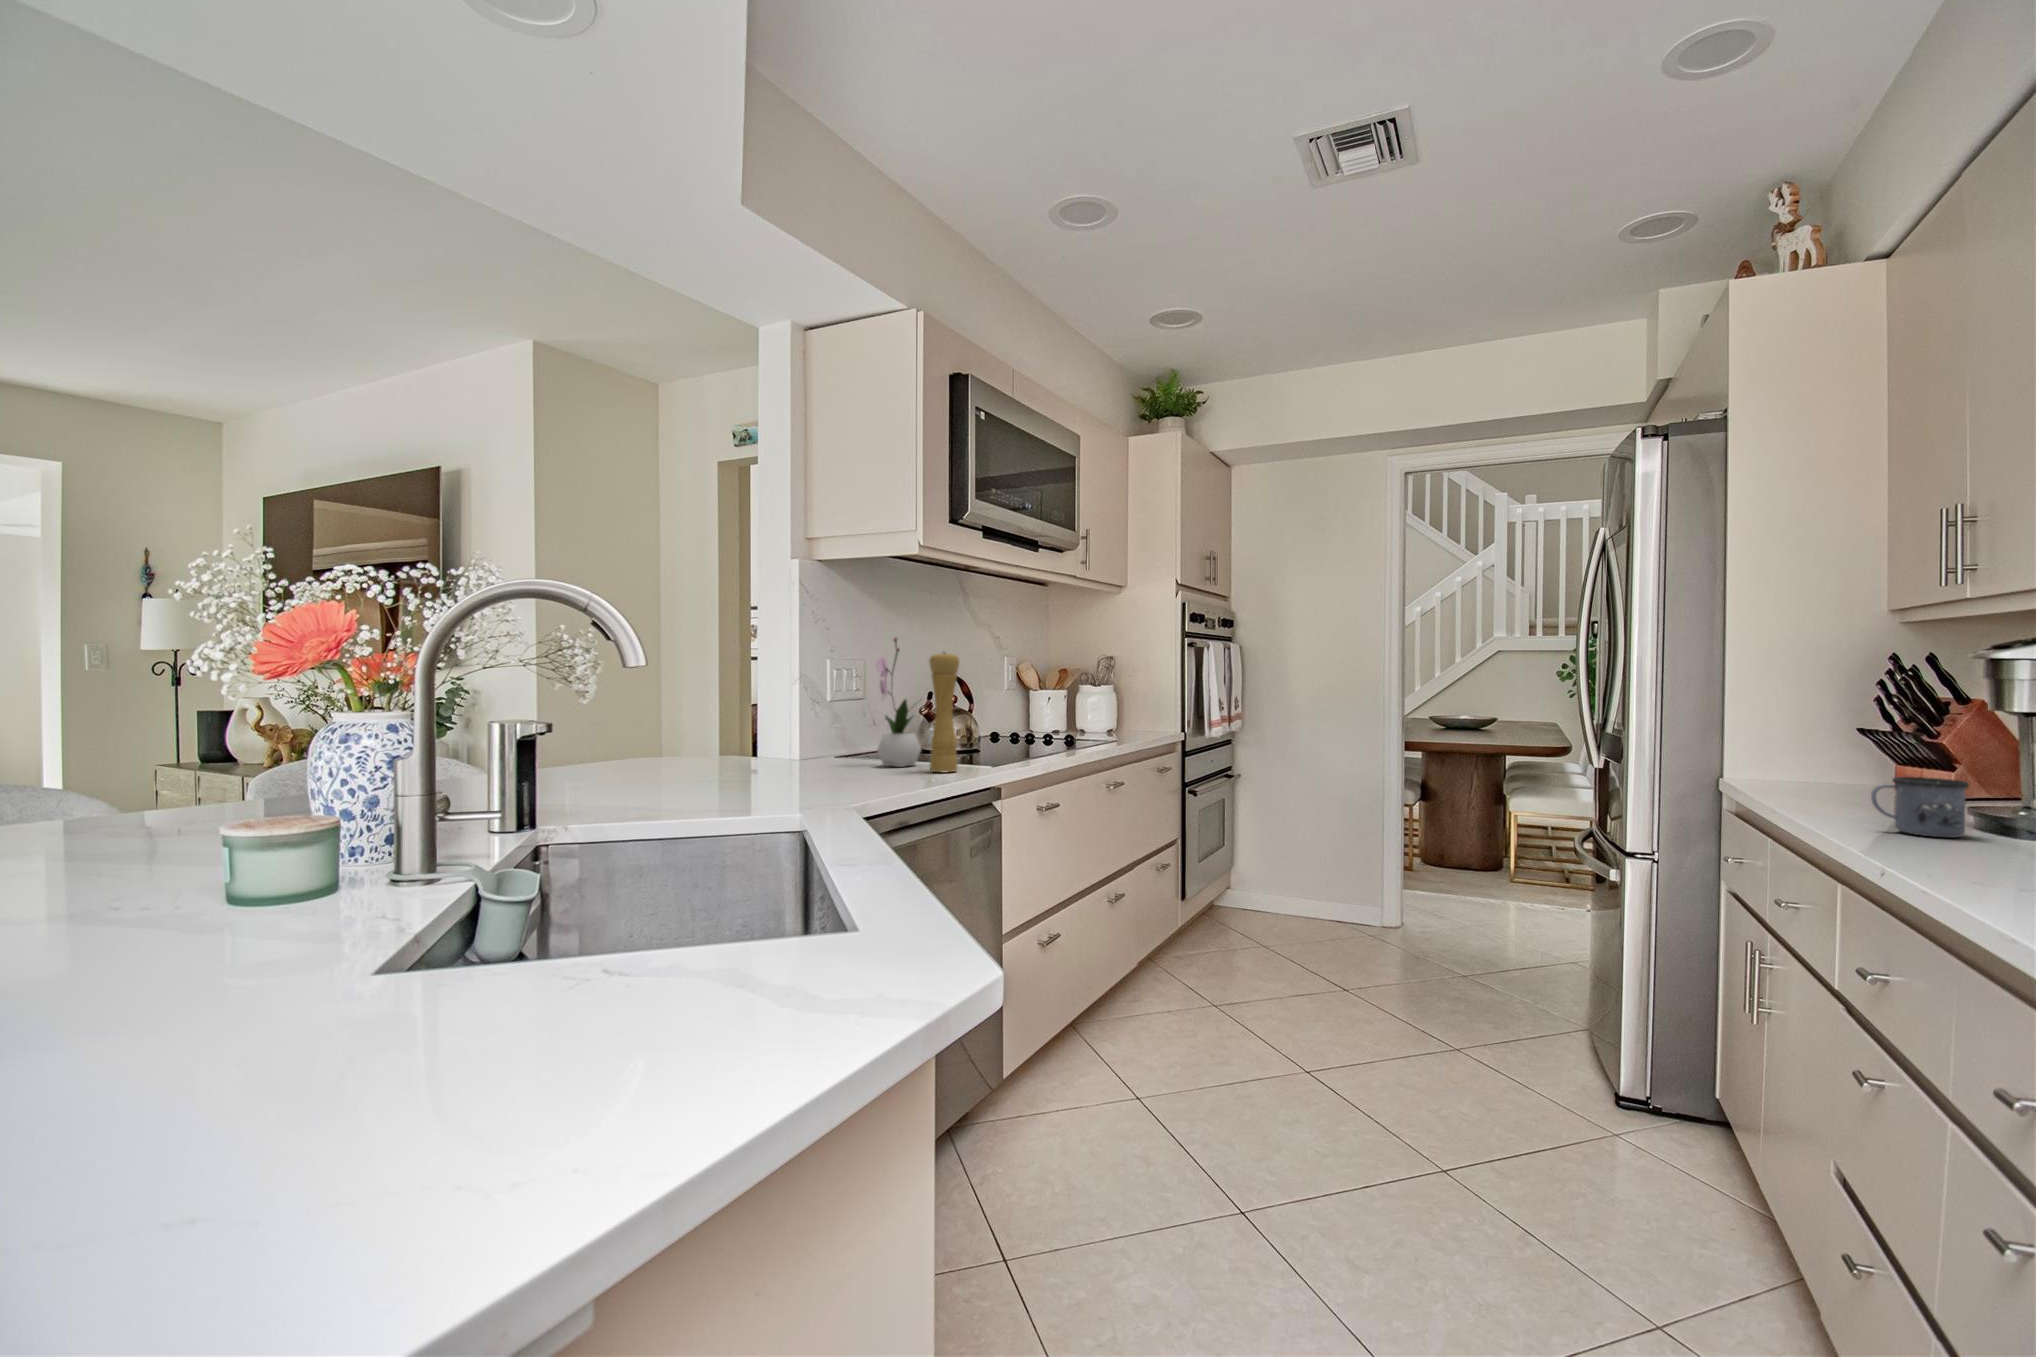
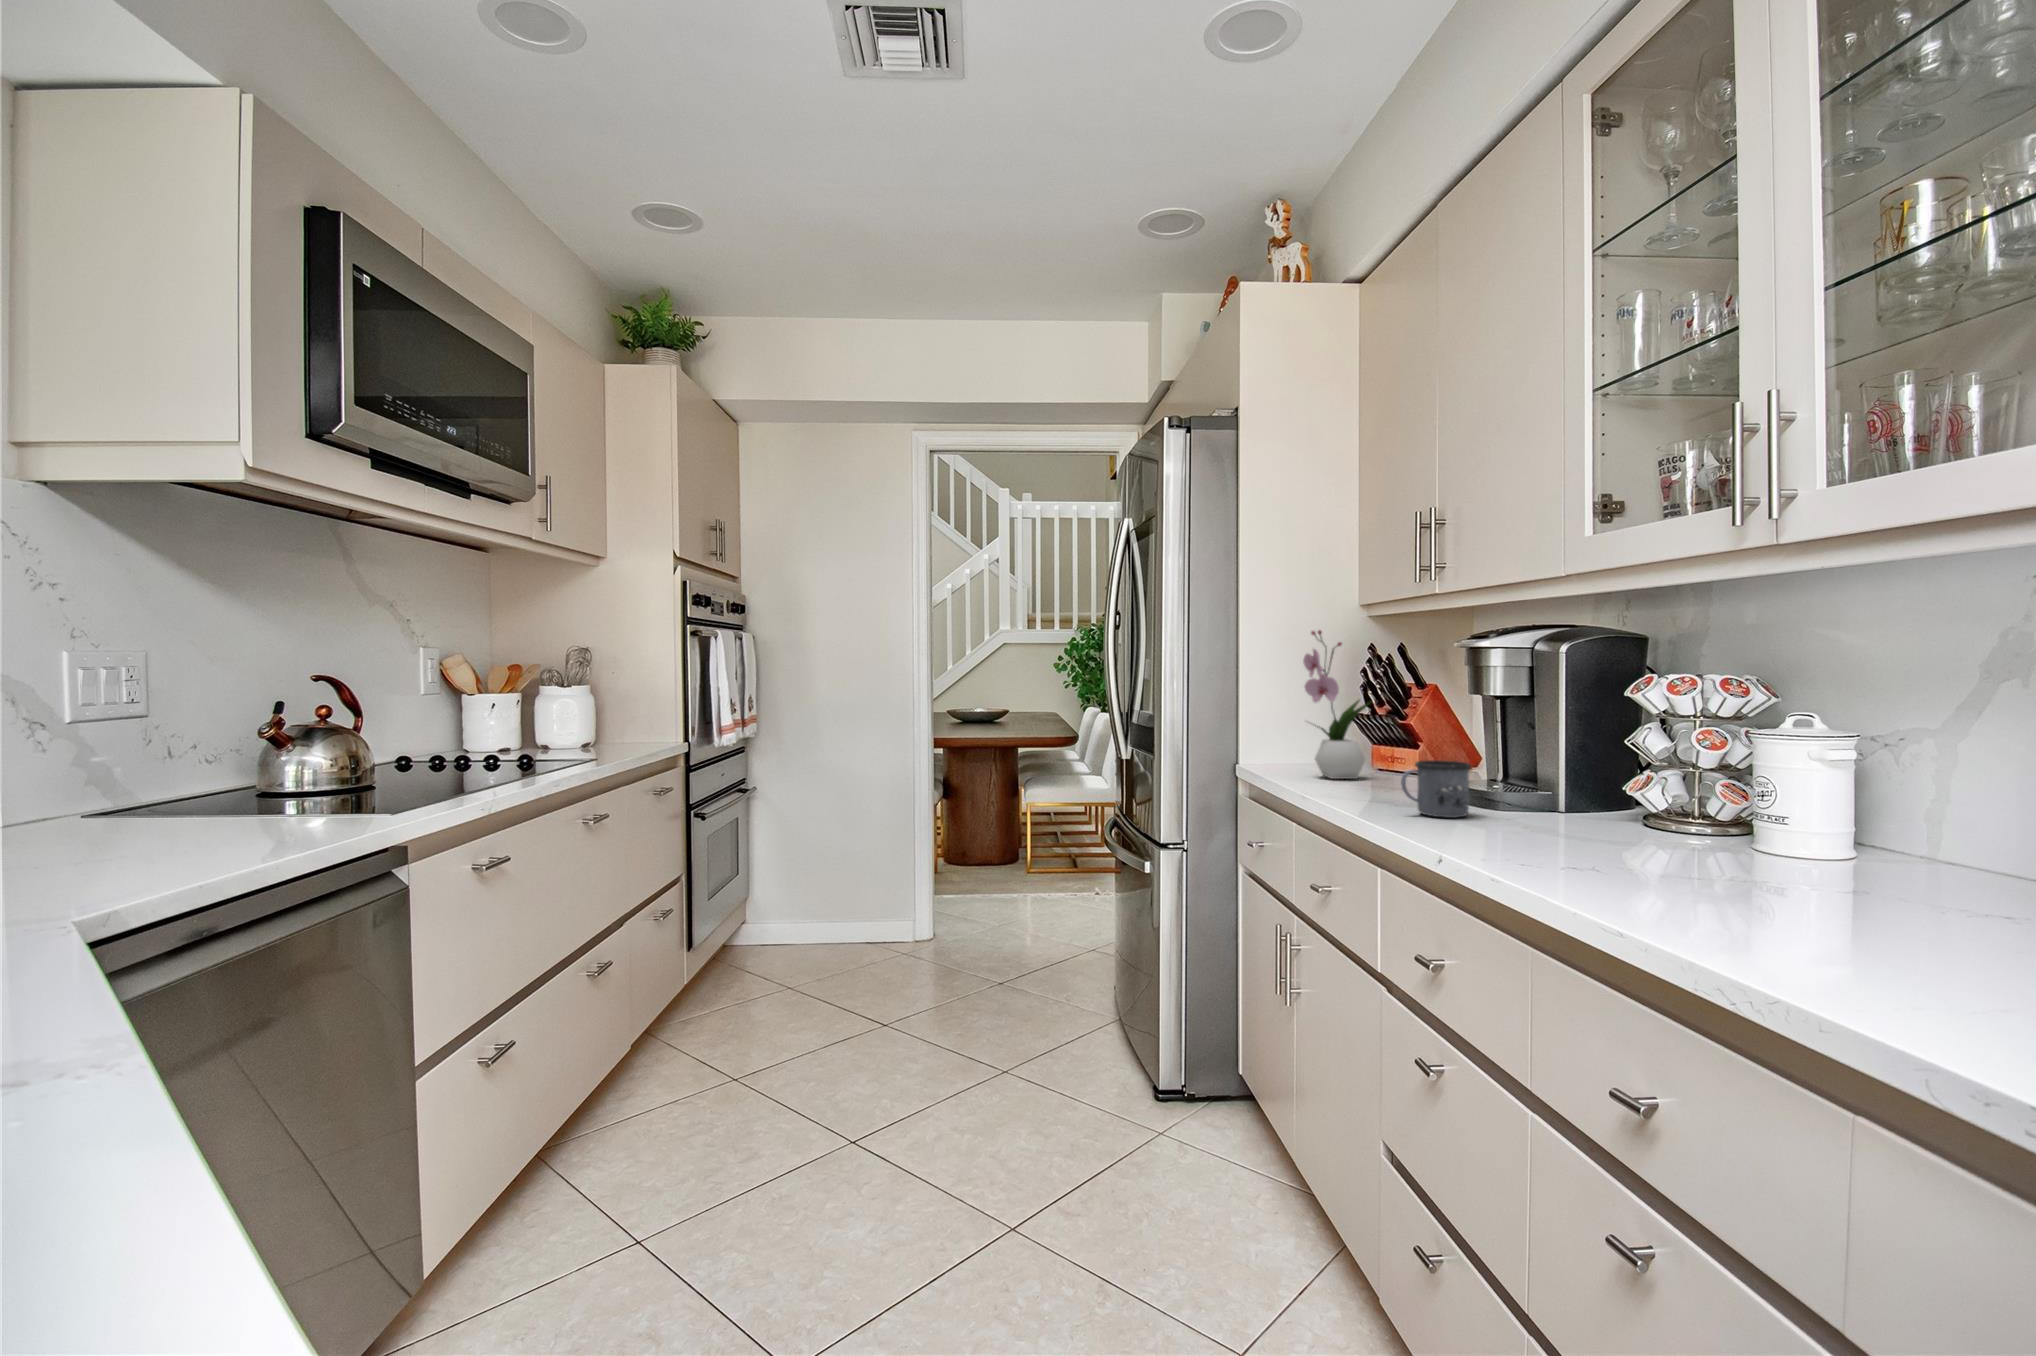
flower arrangement: present [876,638,921,767] -> present [1303,630,1371,779]
pepper mill: present [929,652,959,772] -> none [247,637,311,840]

